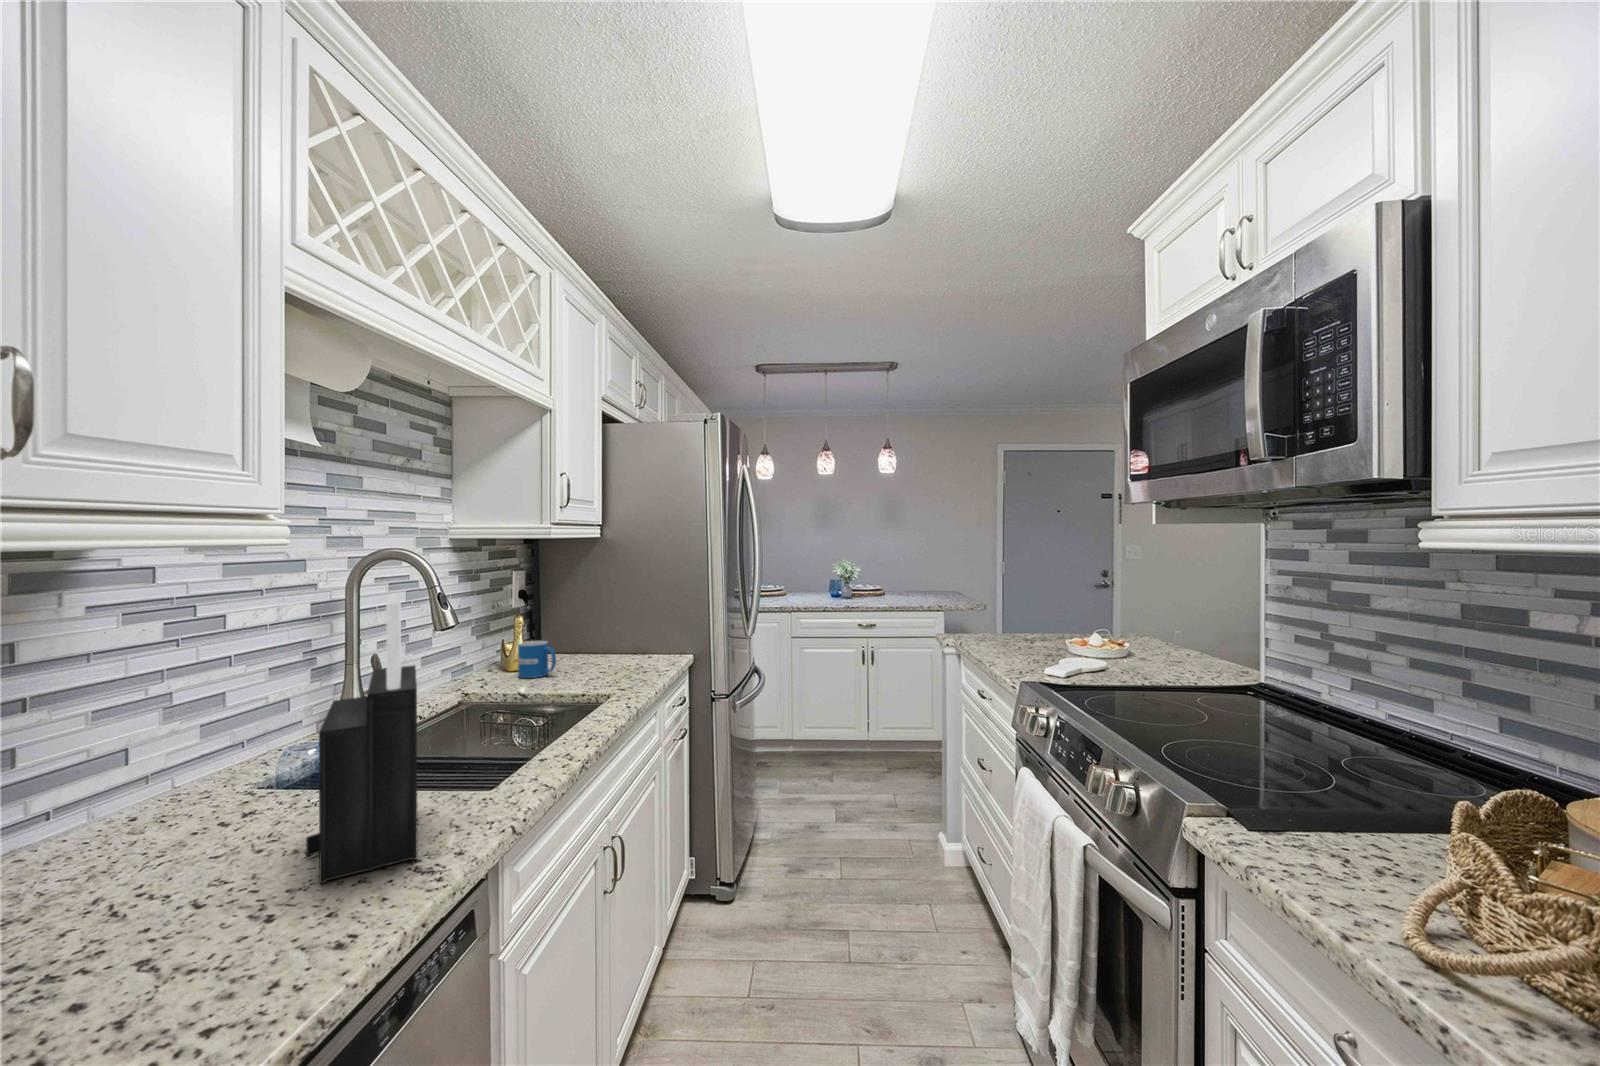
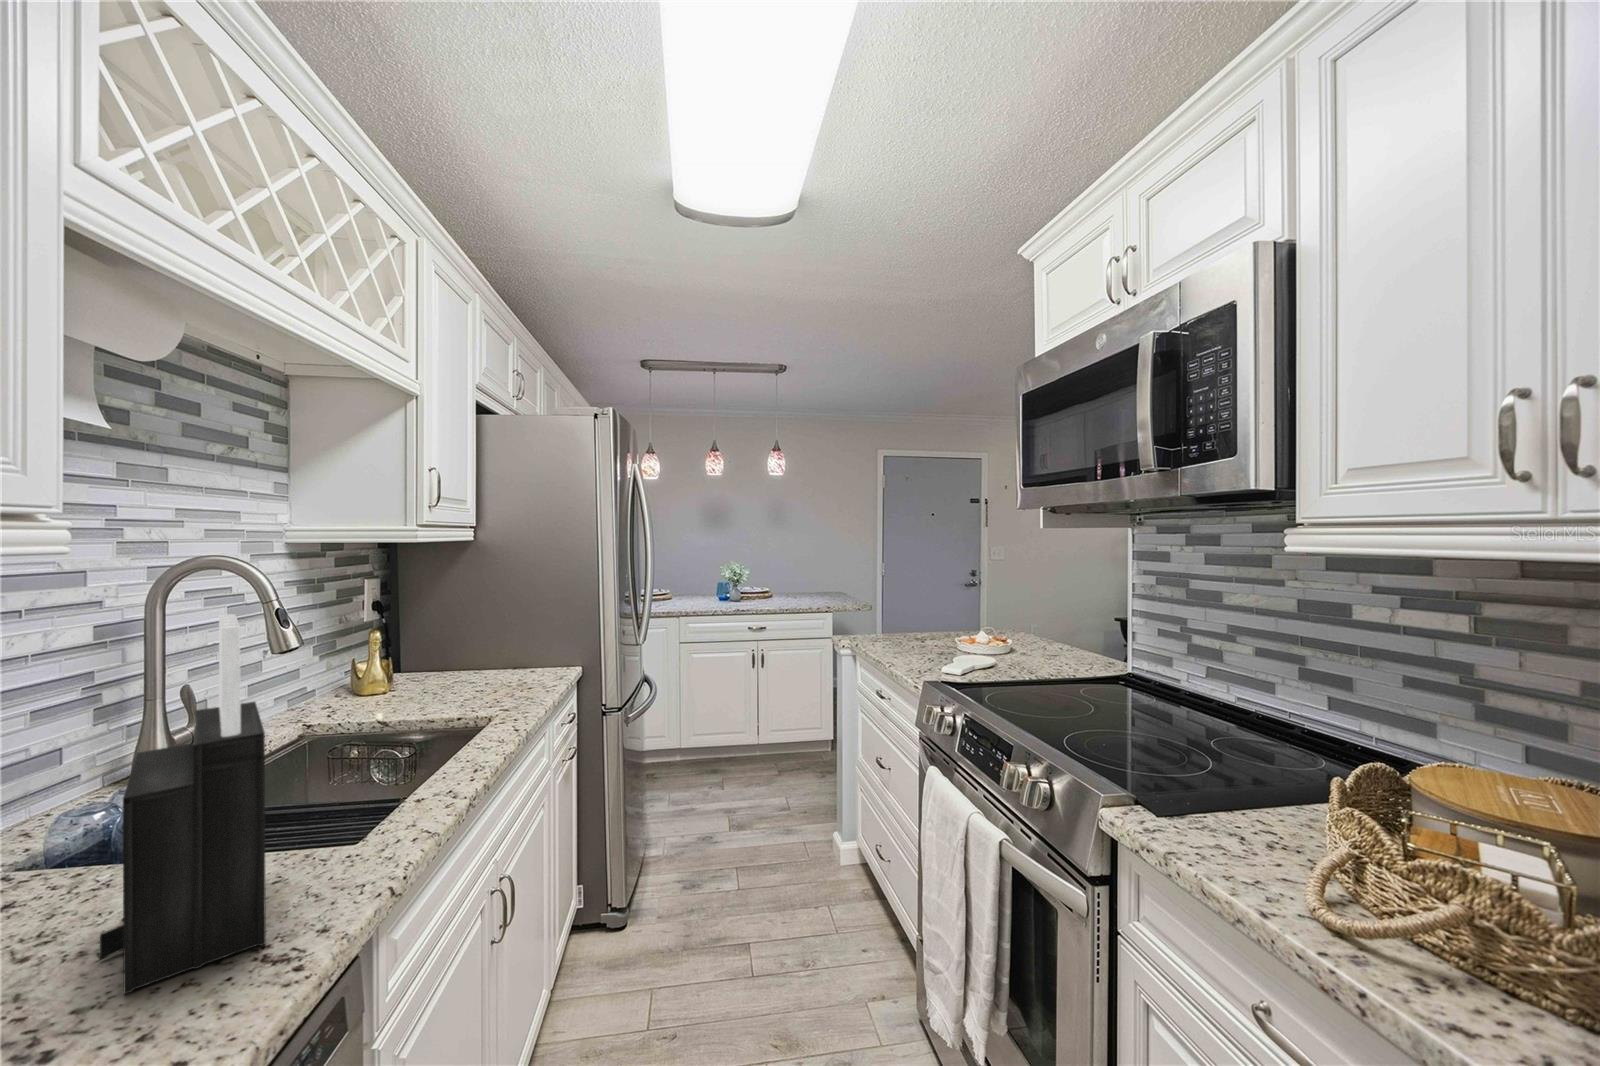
mug: present [518,641,556,678] -> none [375,659,424,704]

